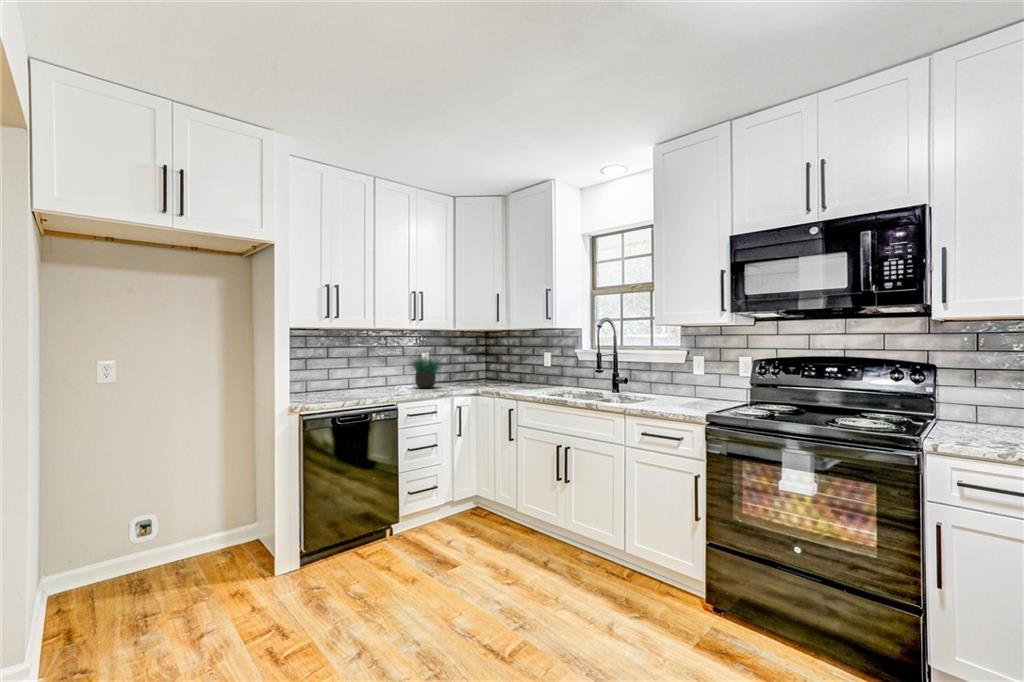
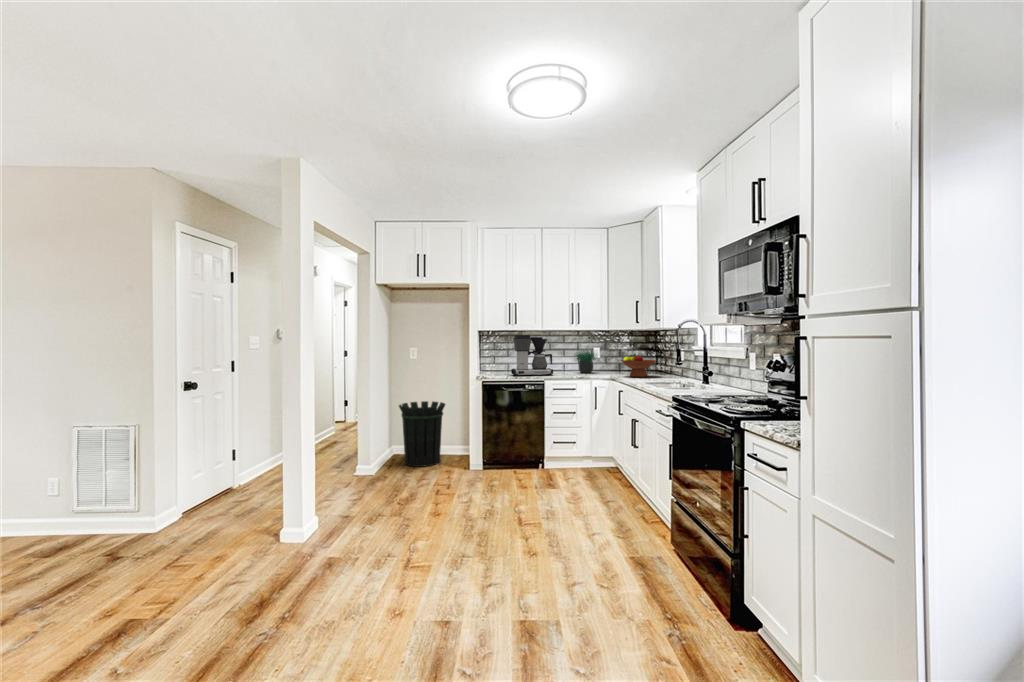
coffee maker: none [334,334,404,399] -> present [511,335,553,376]
fruit bowl: none [492,360,535,389] -> present [621,354,656,377]
waste bin: none [89,460,206,605] -> present [399,401,445,467]

